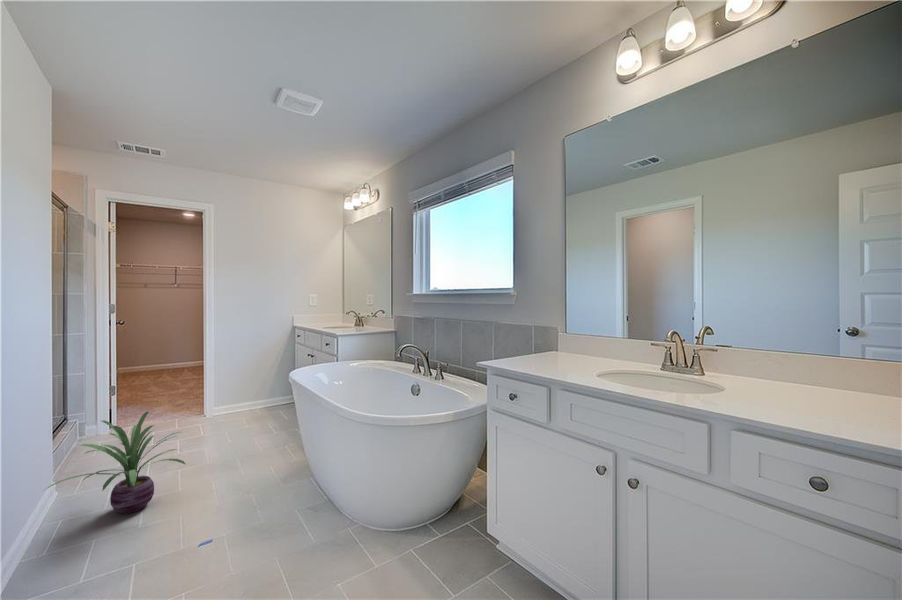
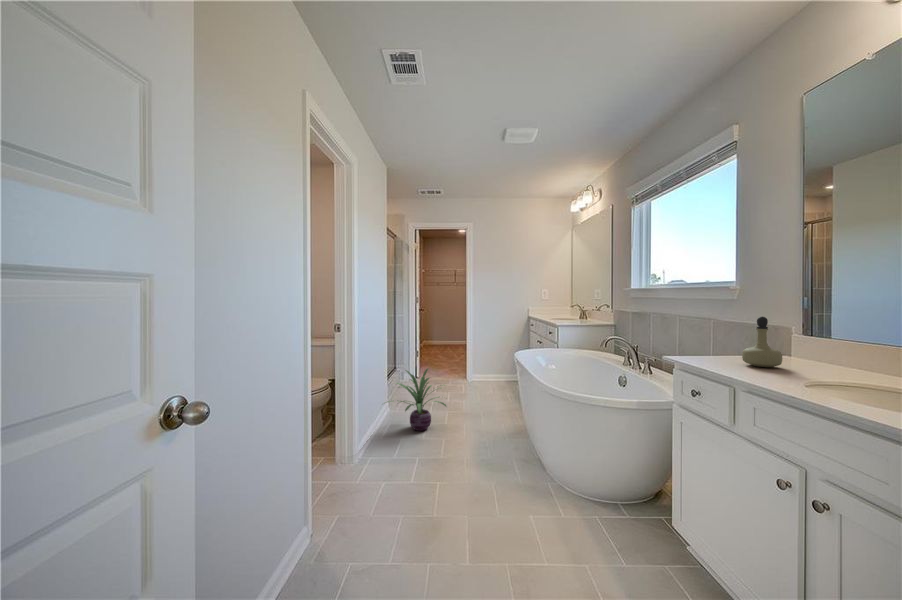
perfume bottle: none [540,319,569,364] -> present [742,317,782,367]

